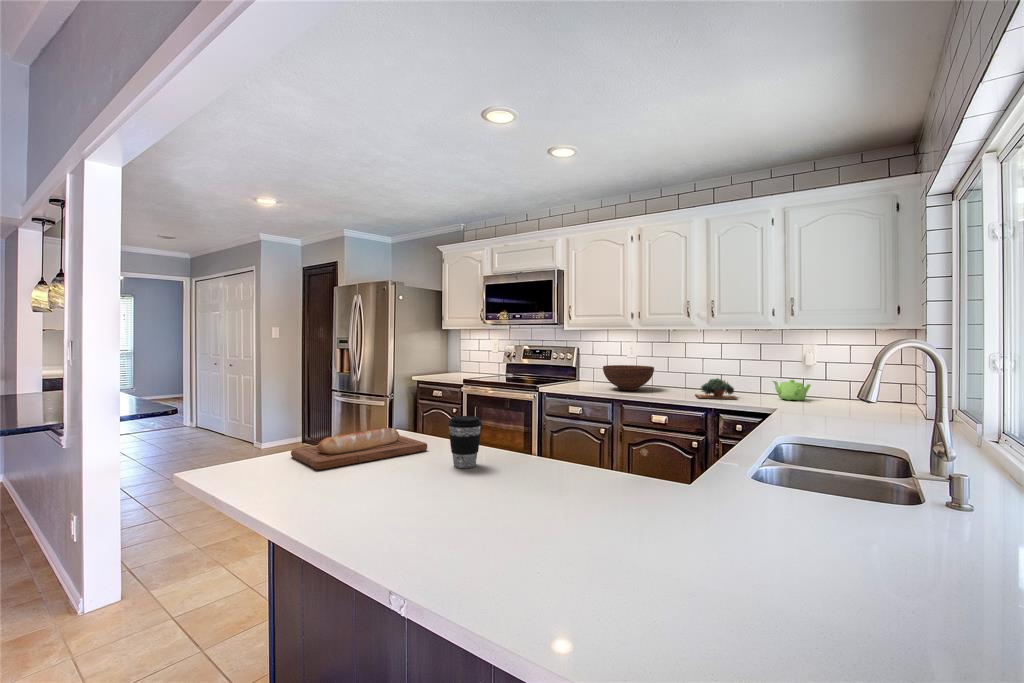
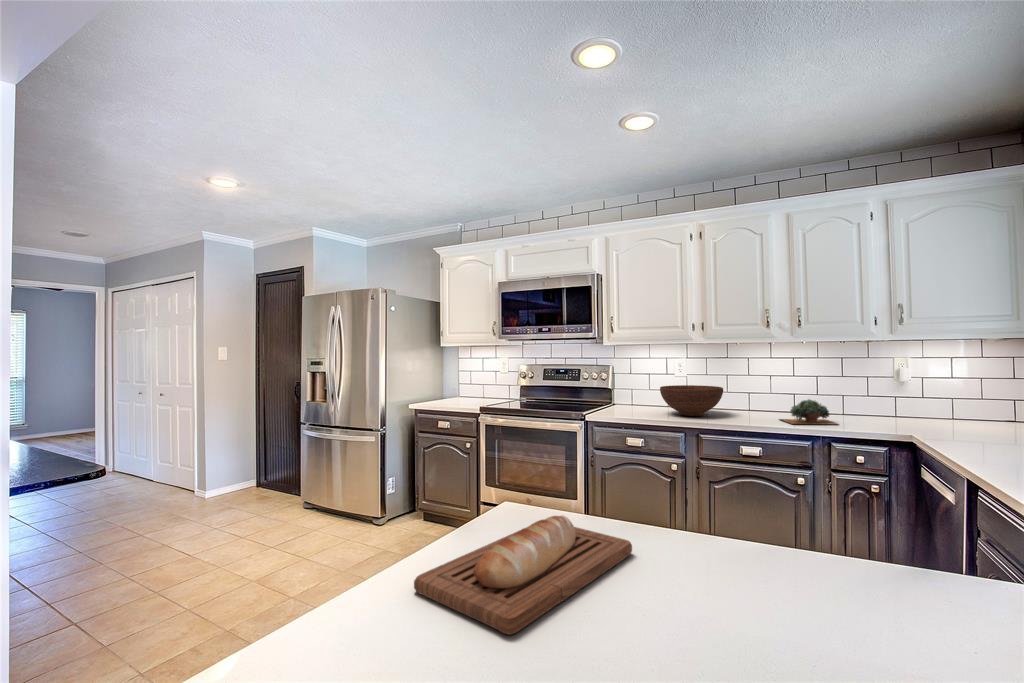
teapot: present [773,380,811,401] -> none [875,399,919,424]
coffee cup: present [448,416,482,468] -> none [722,499,790,603]

